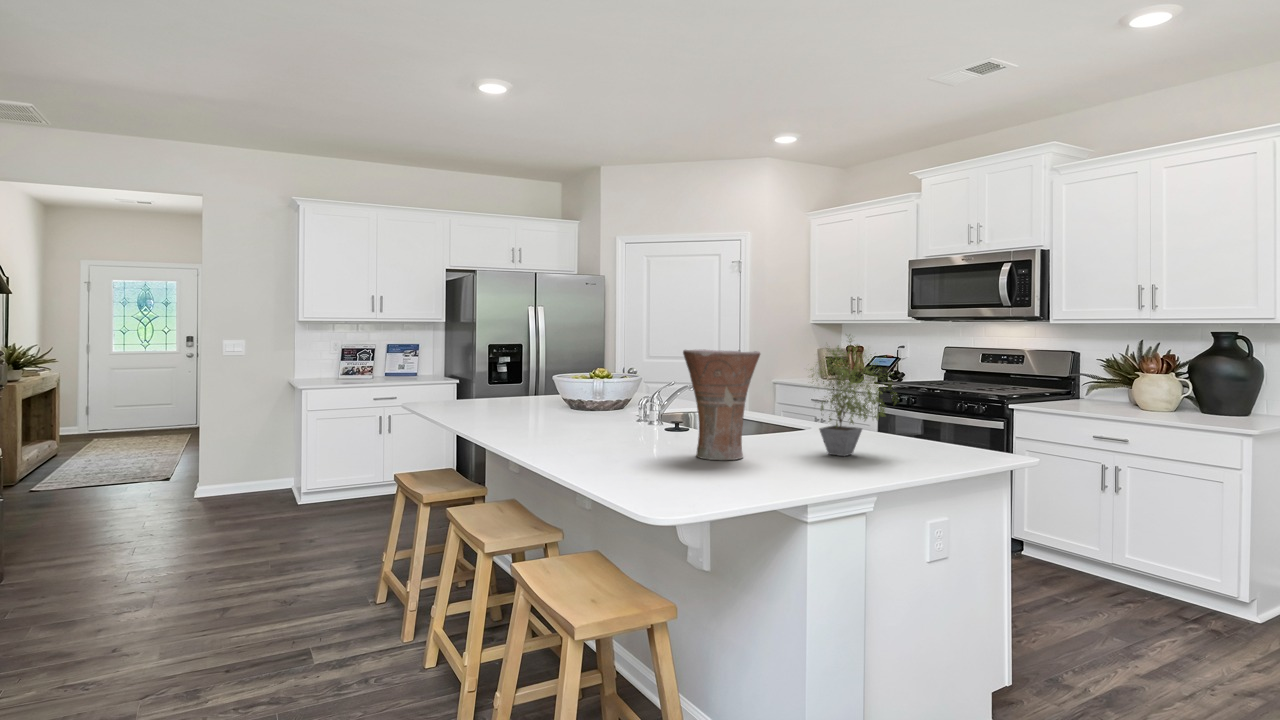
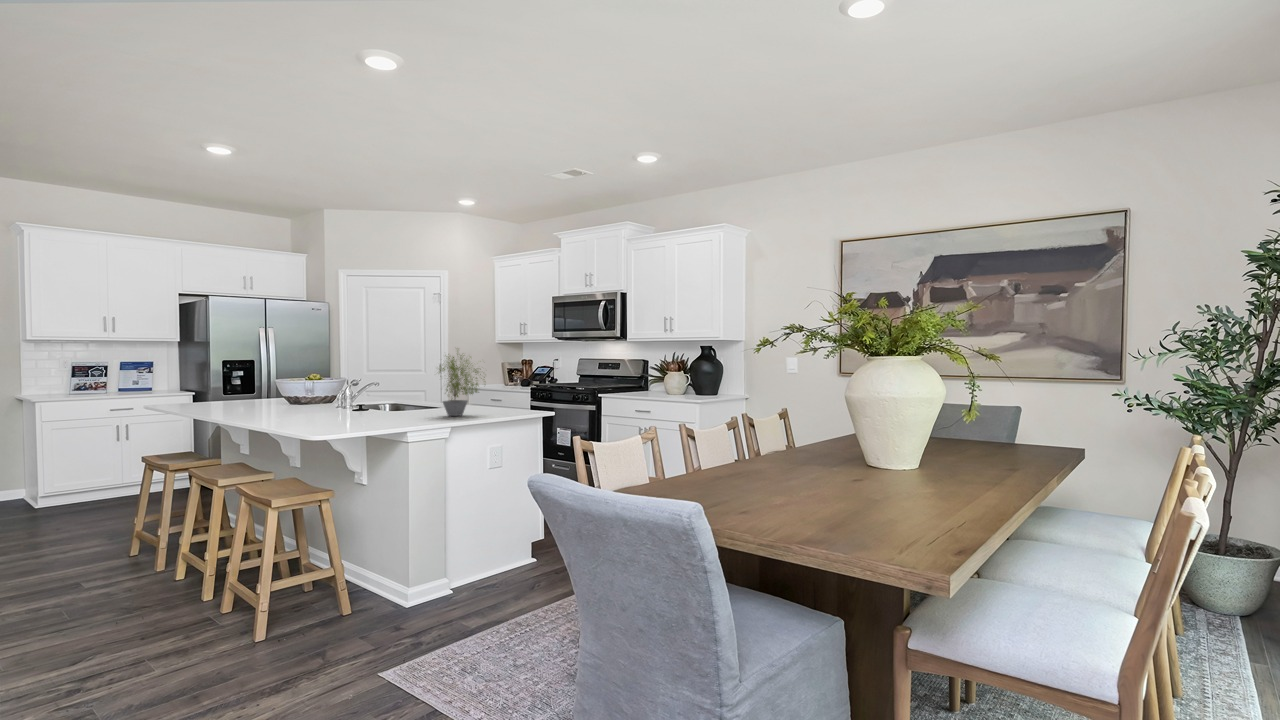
vase: present [683,350,760,460] -> none [356,357,404,420]

